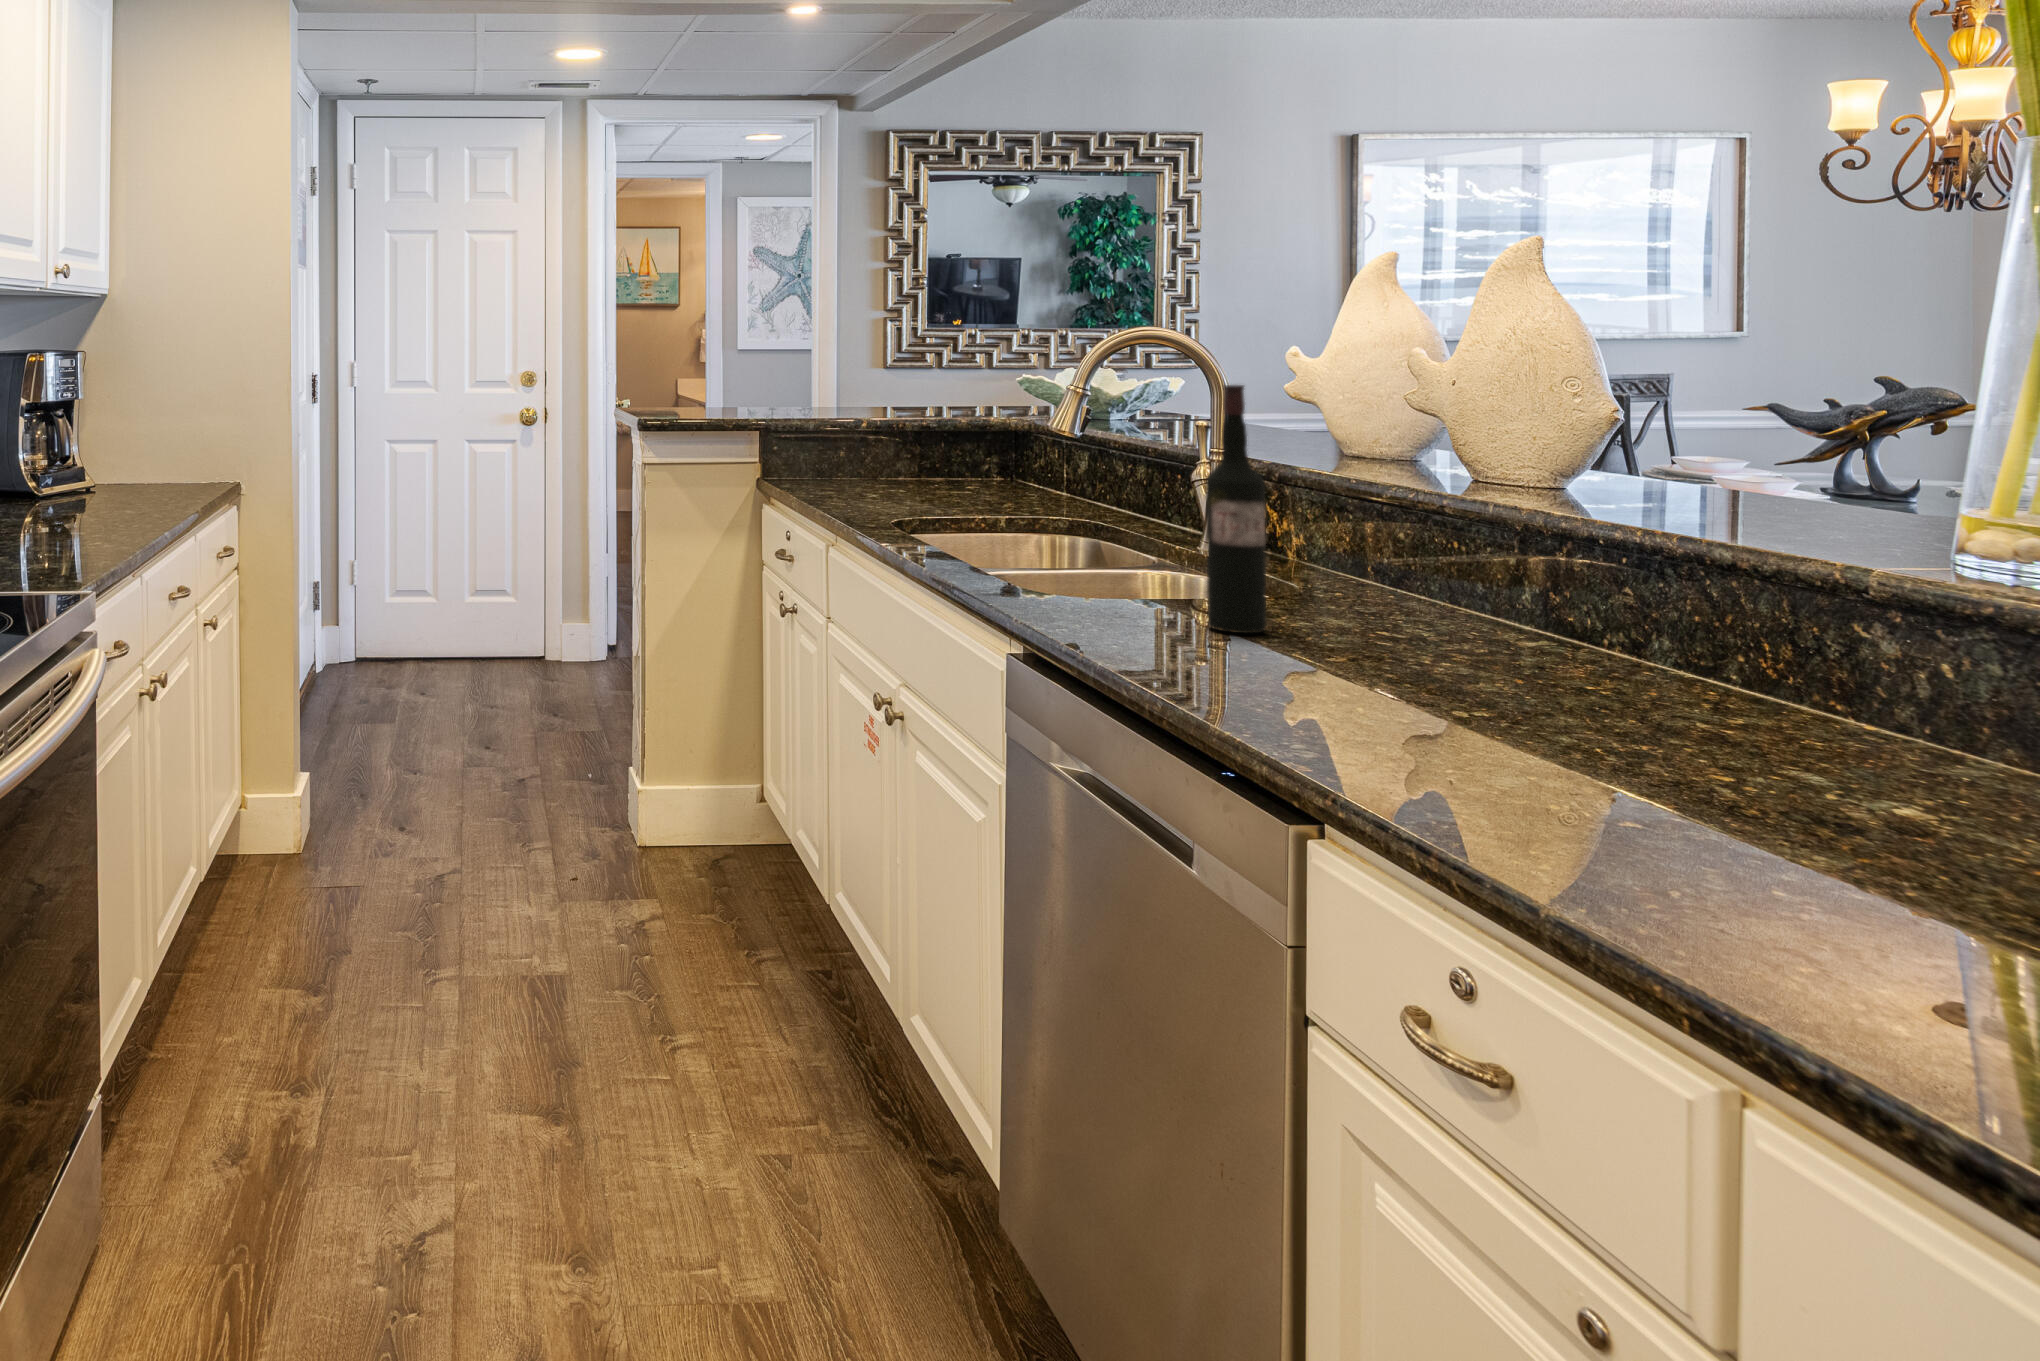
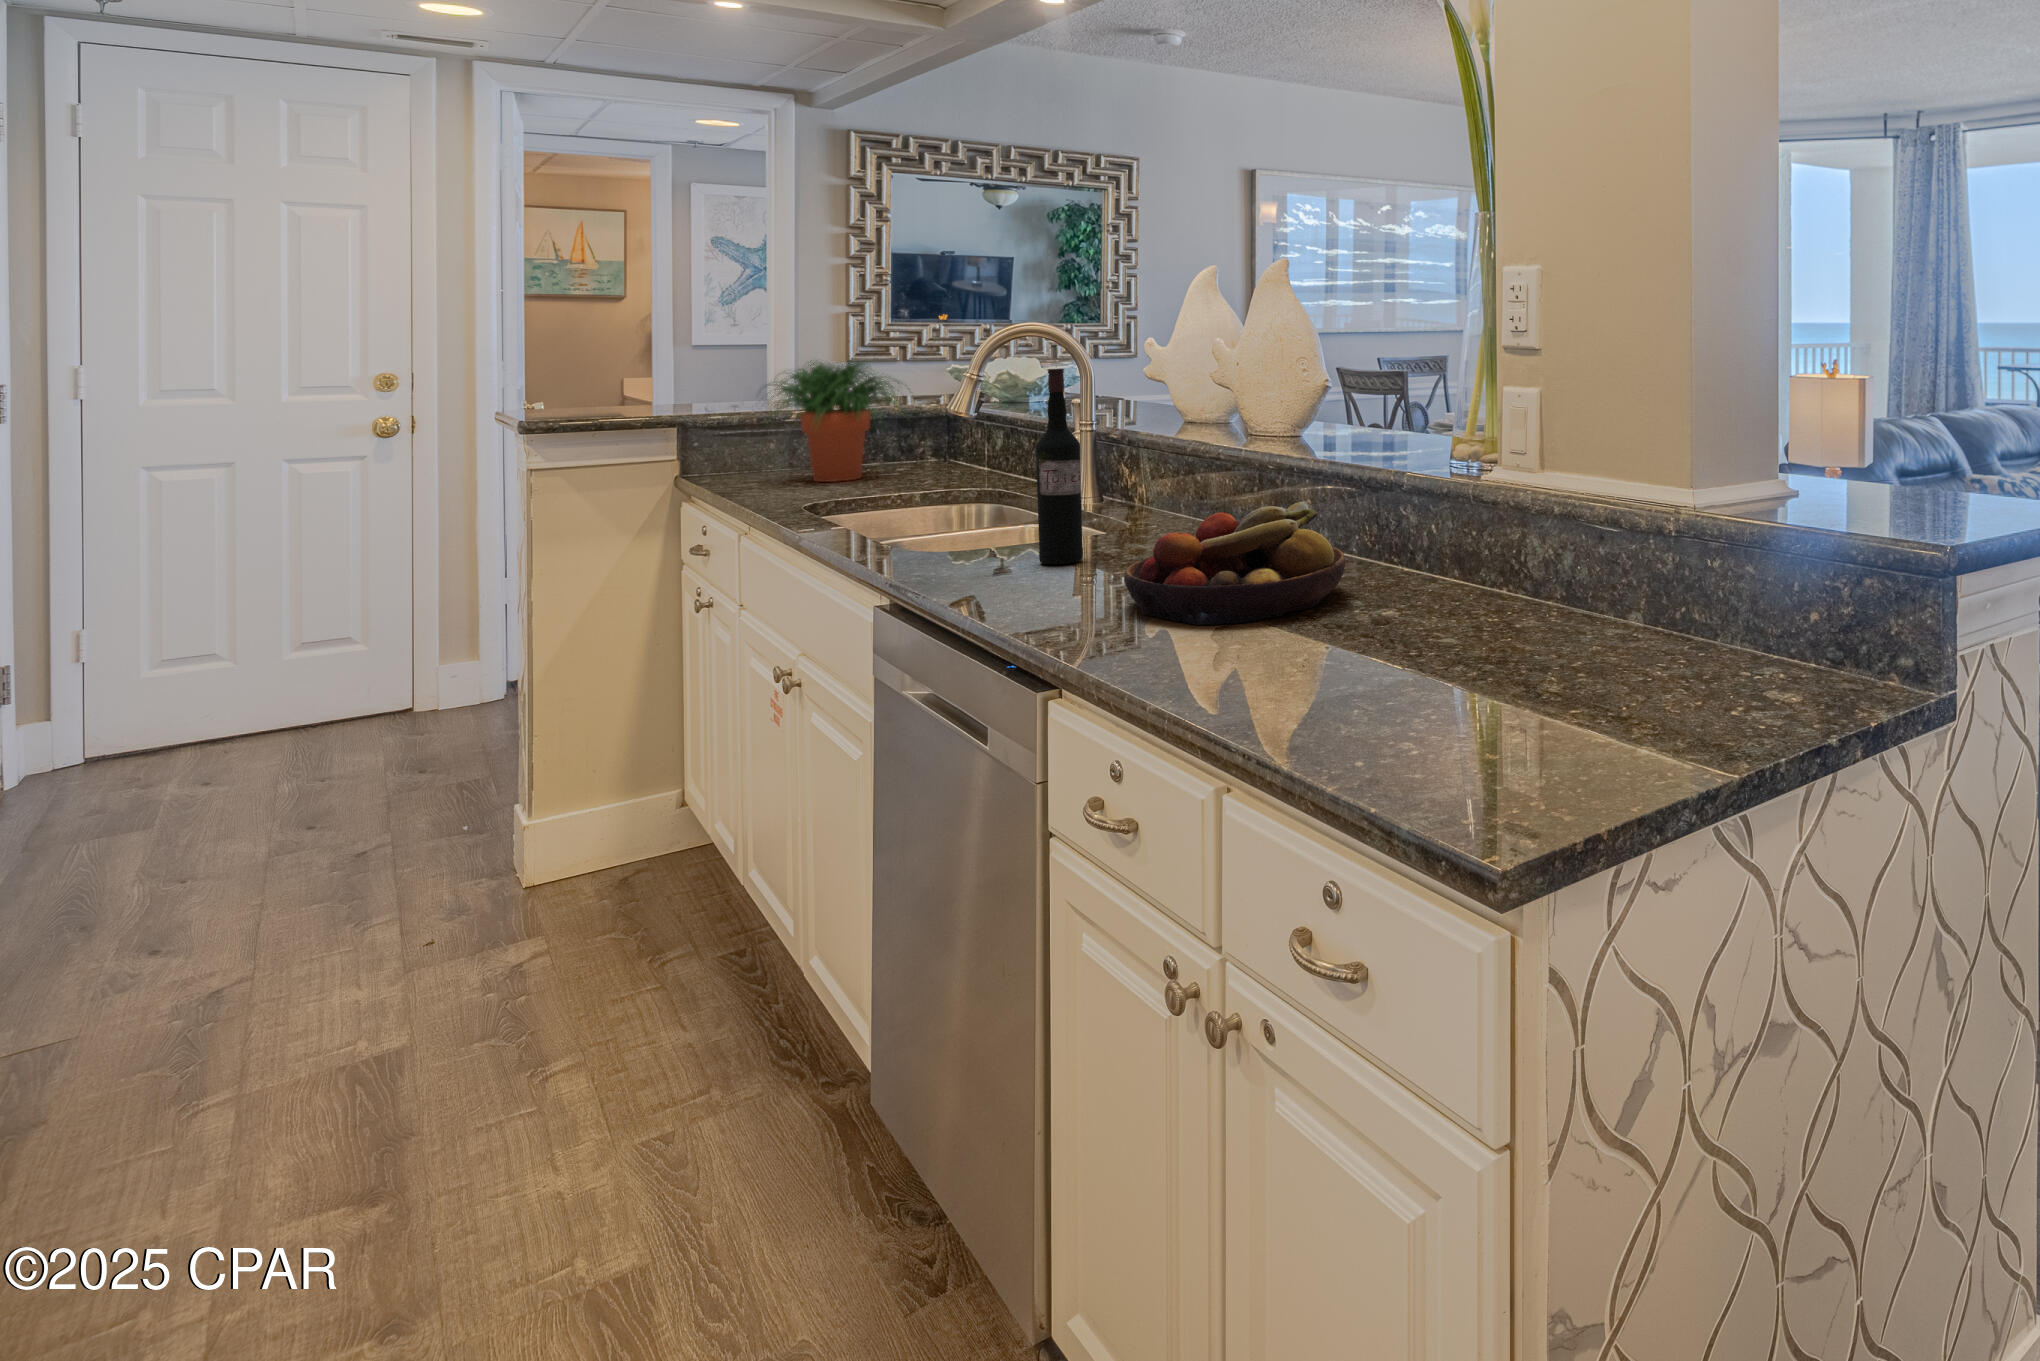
potted plant: none [829,367,982,496] -> present [766,361,910,482]
fruit bowl: none [1382,595,1788,778] -> present [1124,501,1346,625]

